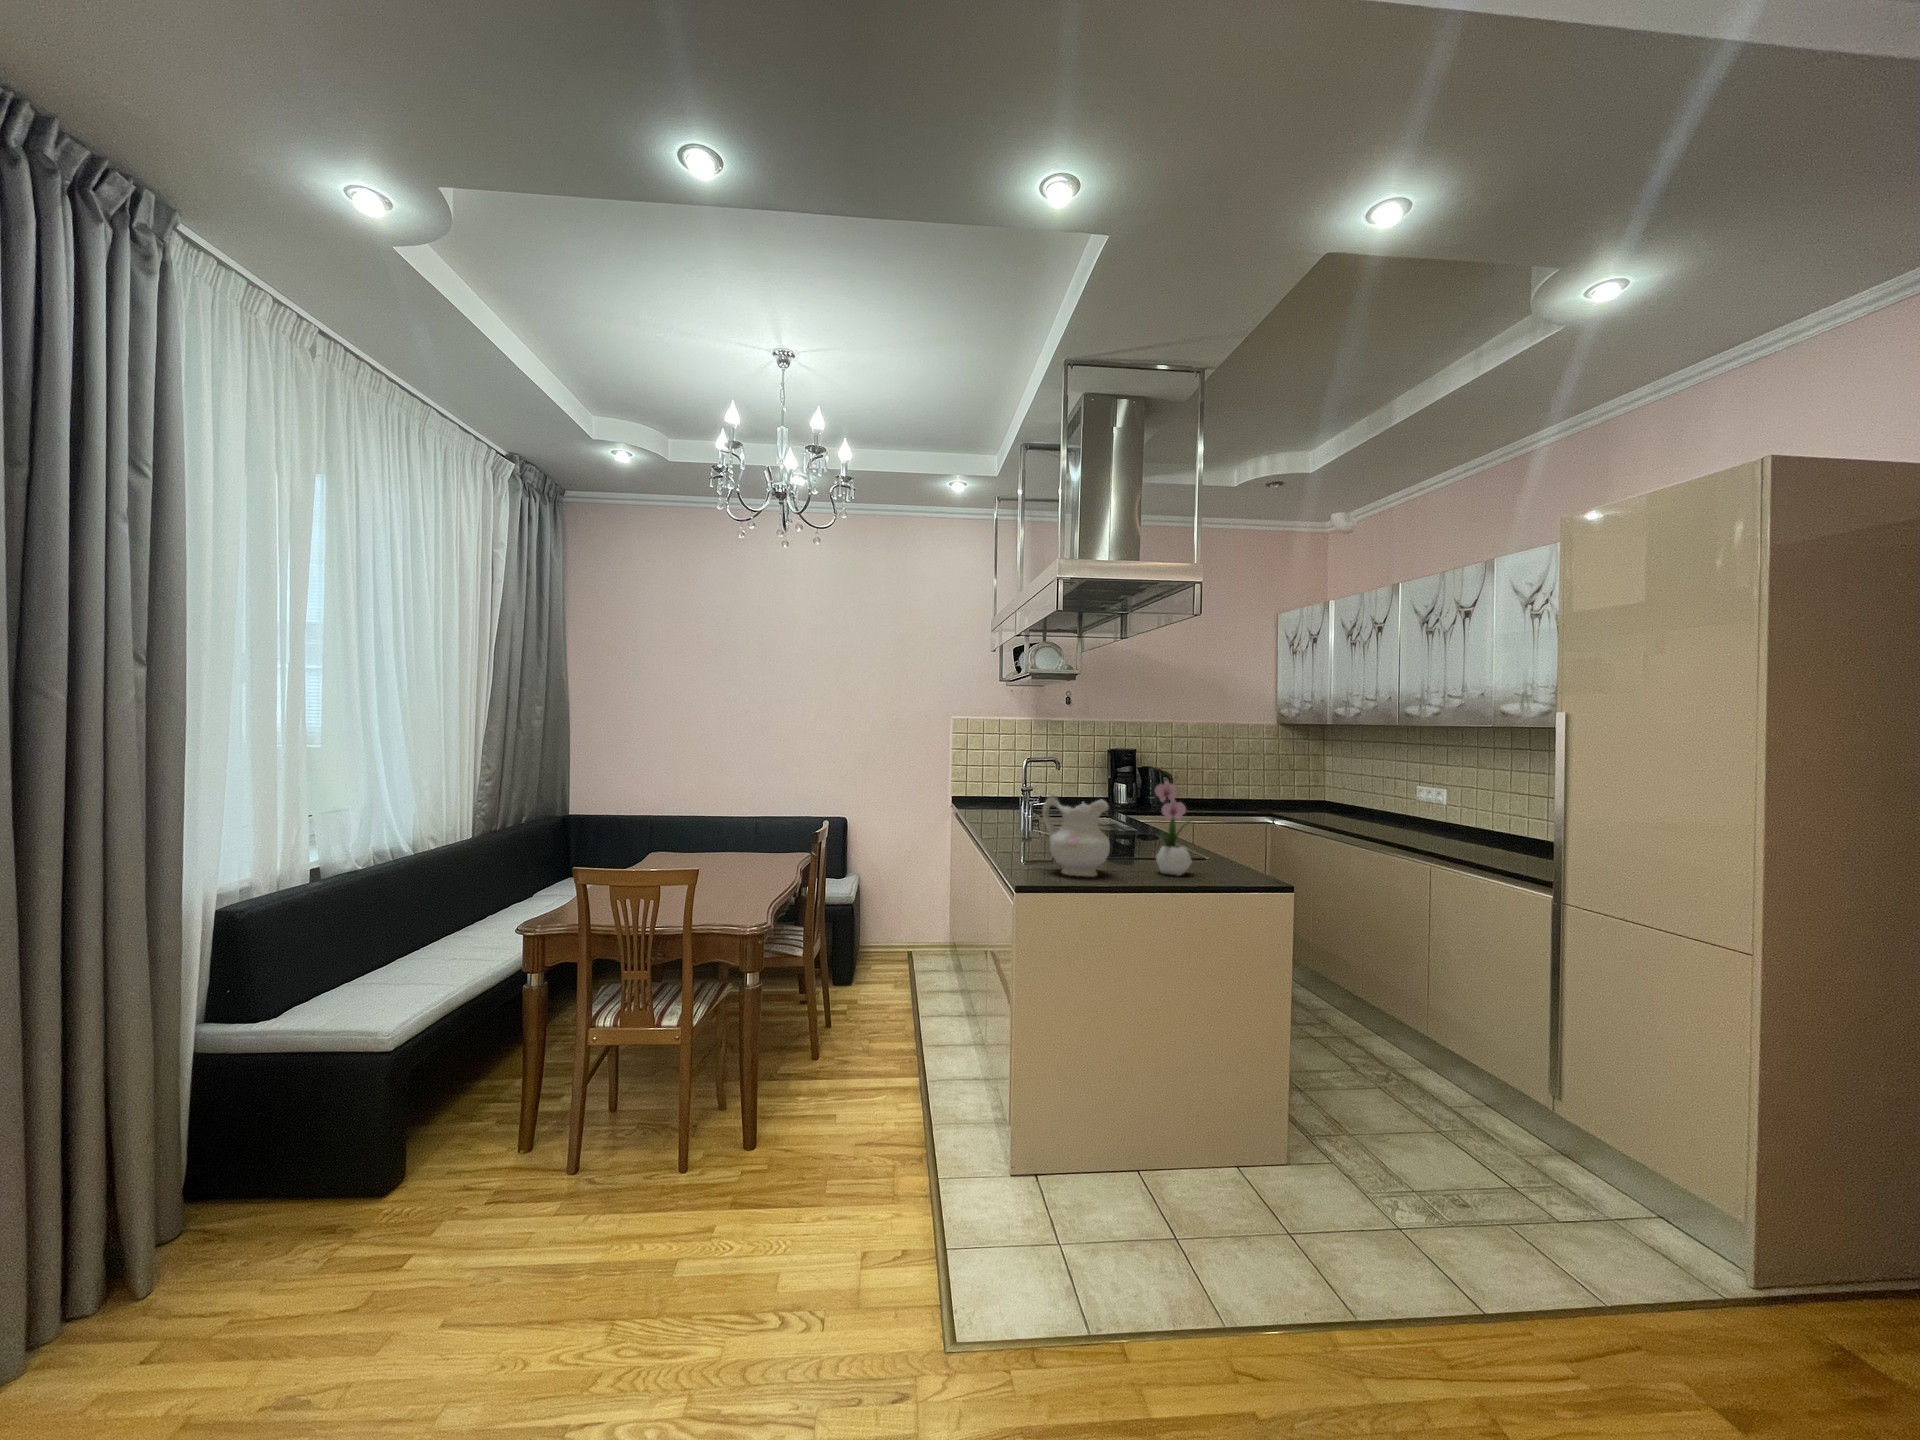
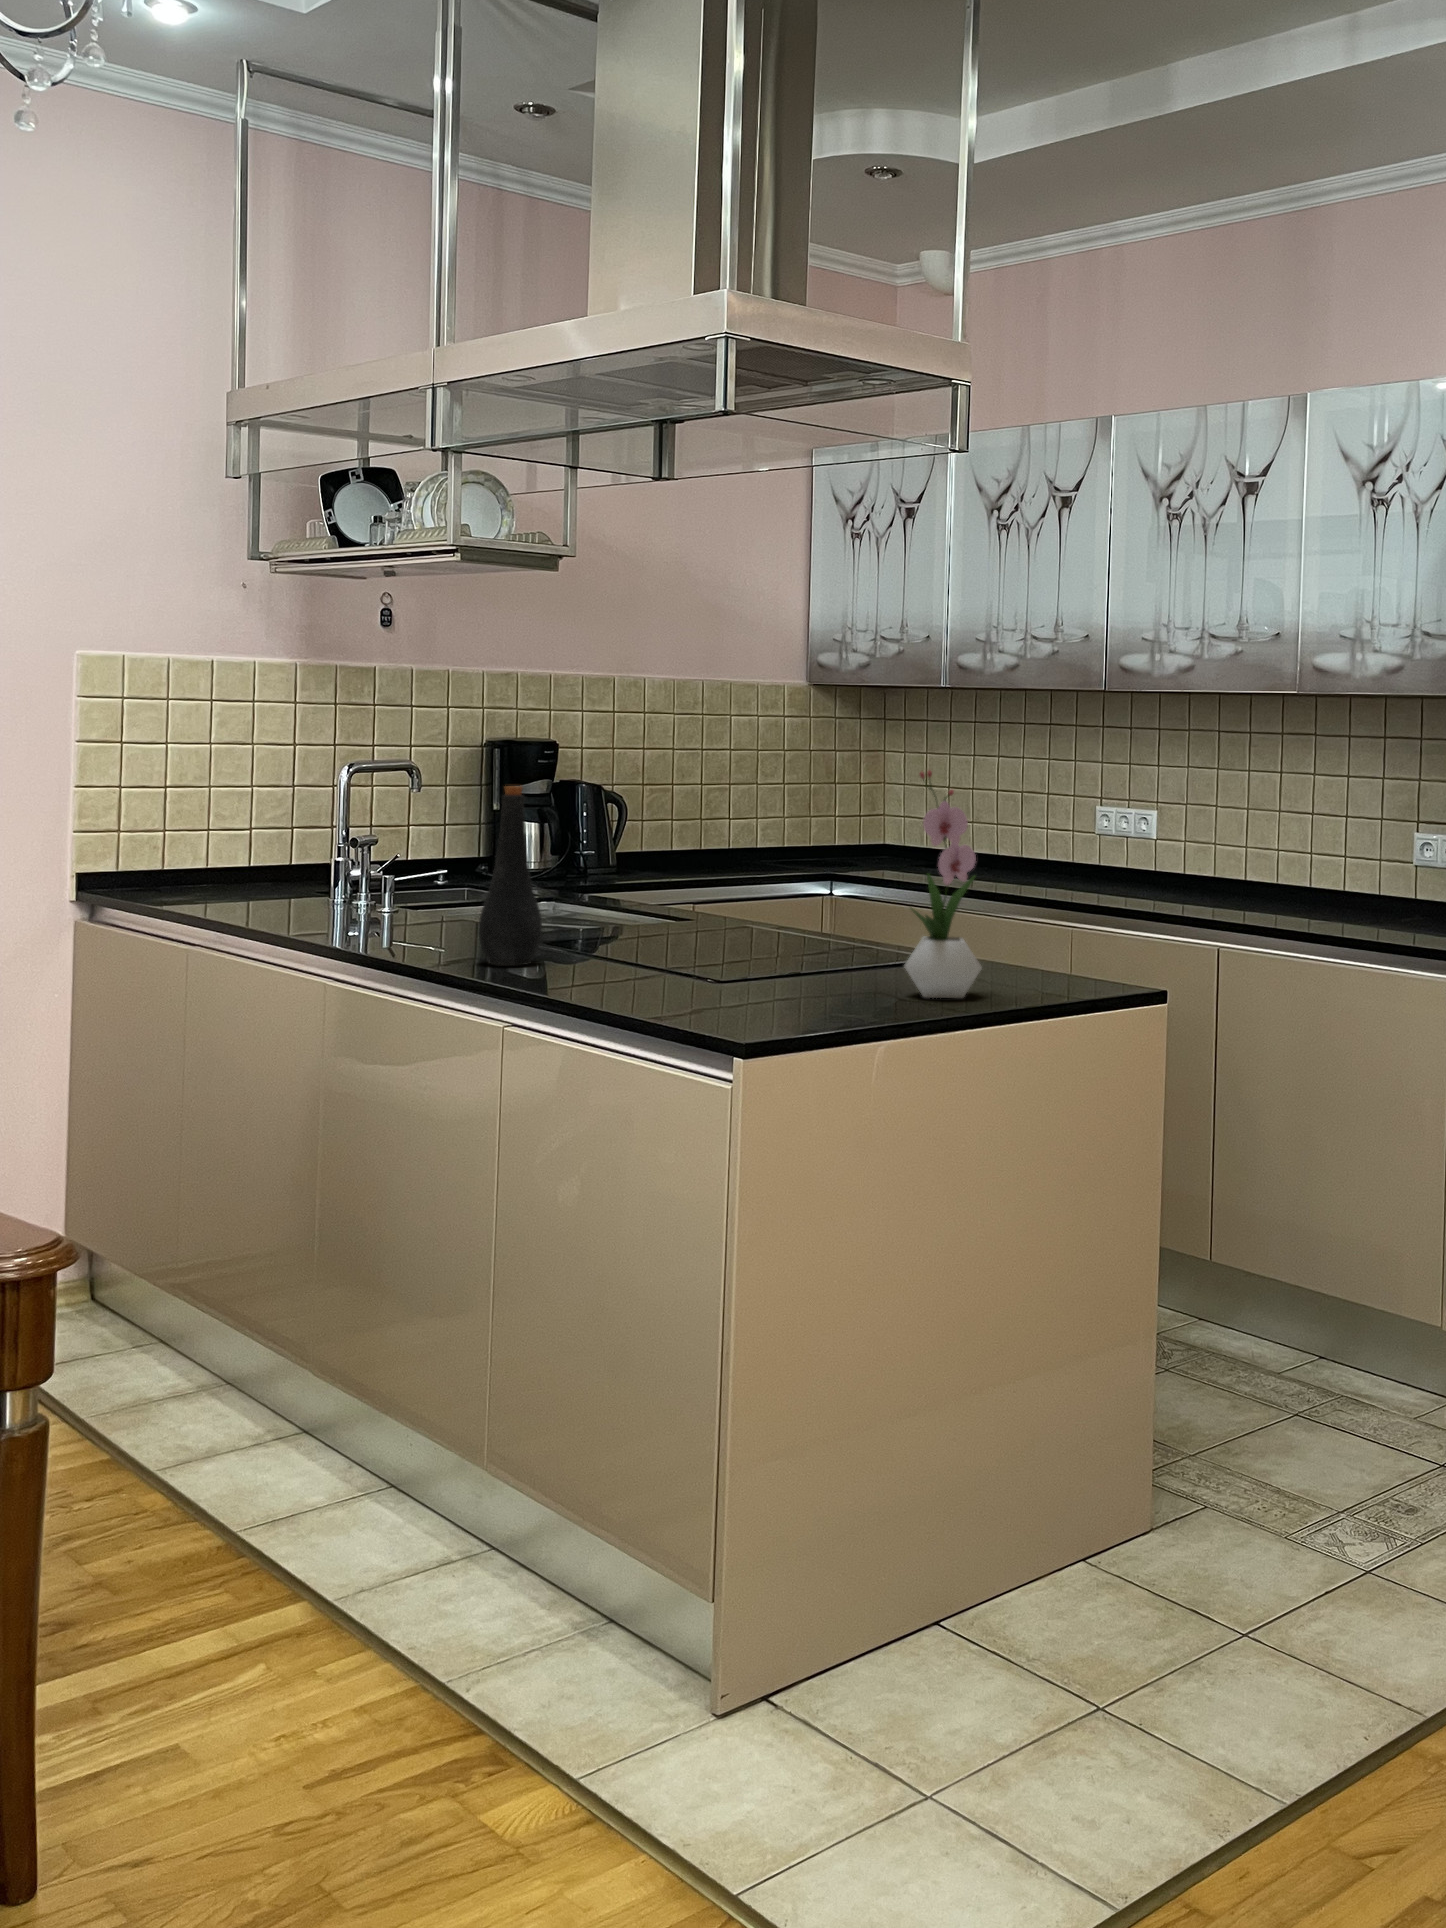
bottle: none [1018,768,1043,842] -> present [478,786,542,966]
ceramic pitcher: present [1043,795,1110,877] -> none [702,841,853,1020]

